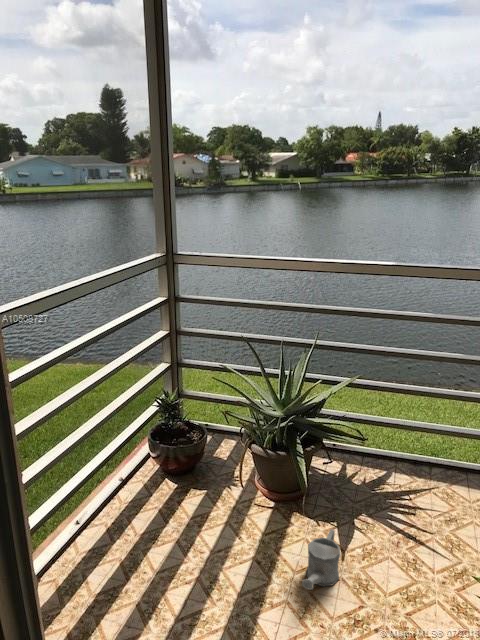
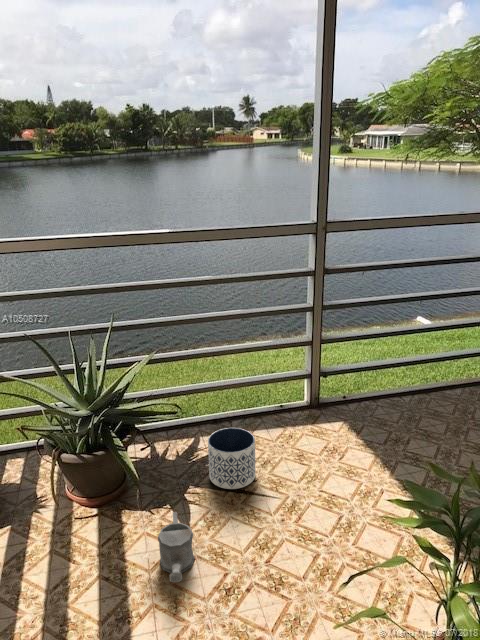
planter: none [385,469,439,534] -> present [208,428,255,489]

